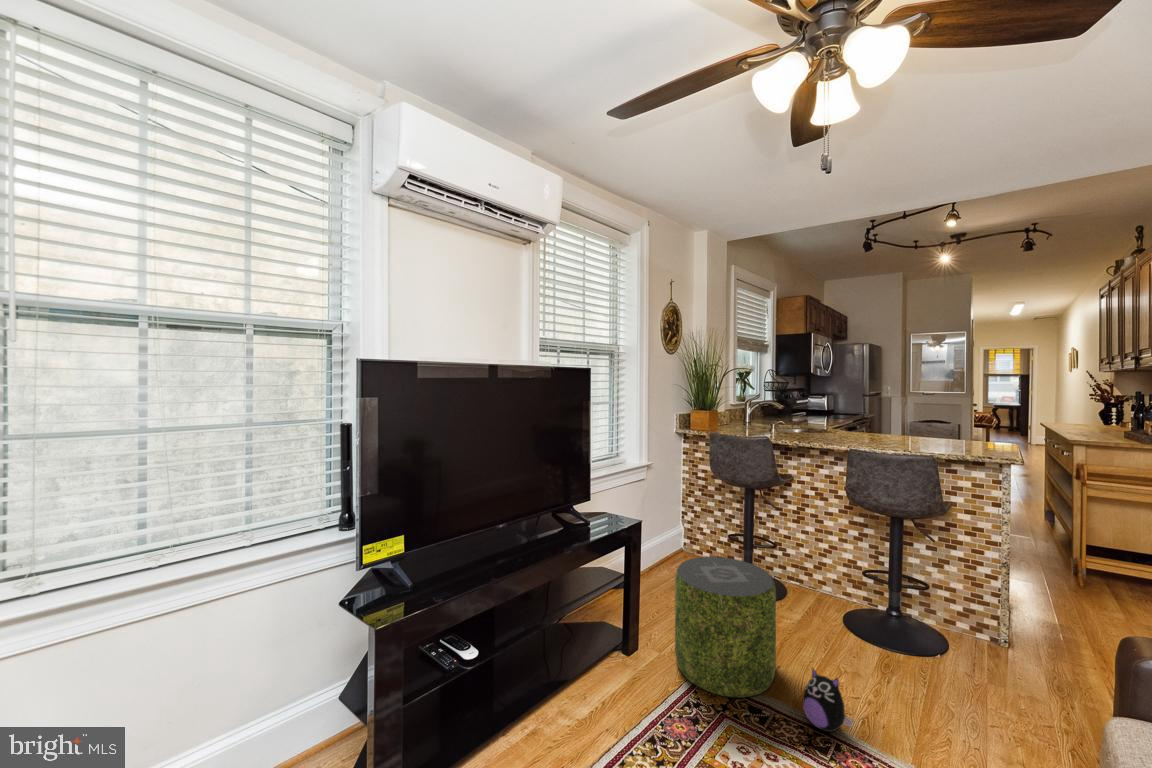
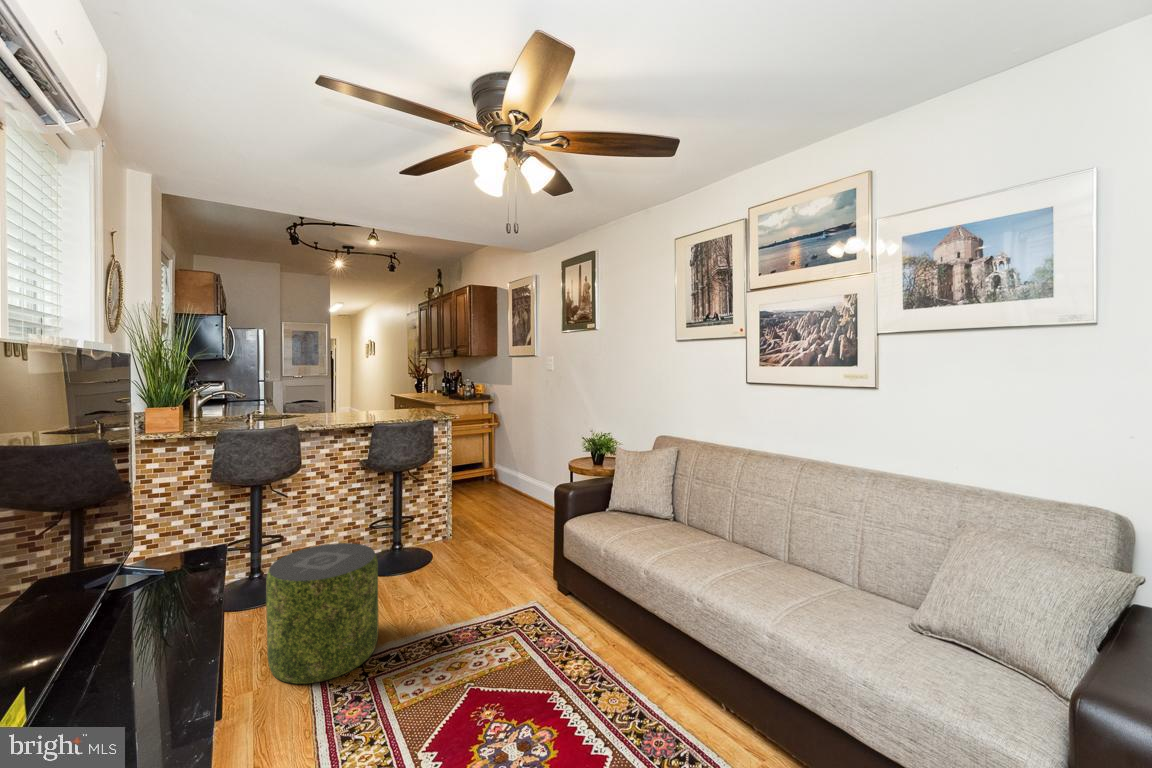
plush toy: present [803,668,853,732] -> none [414,590,450,637]

